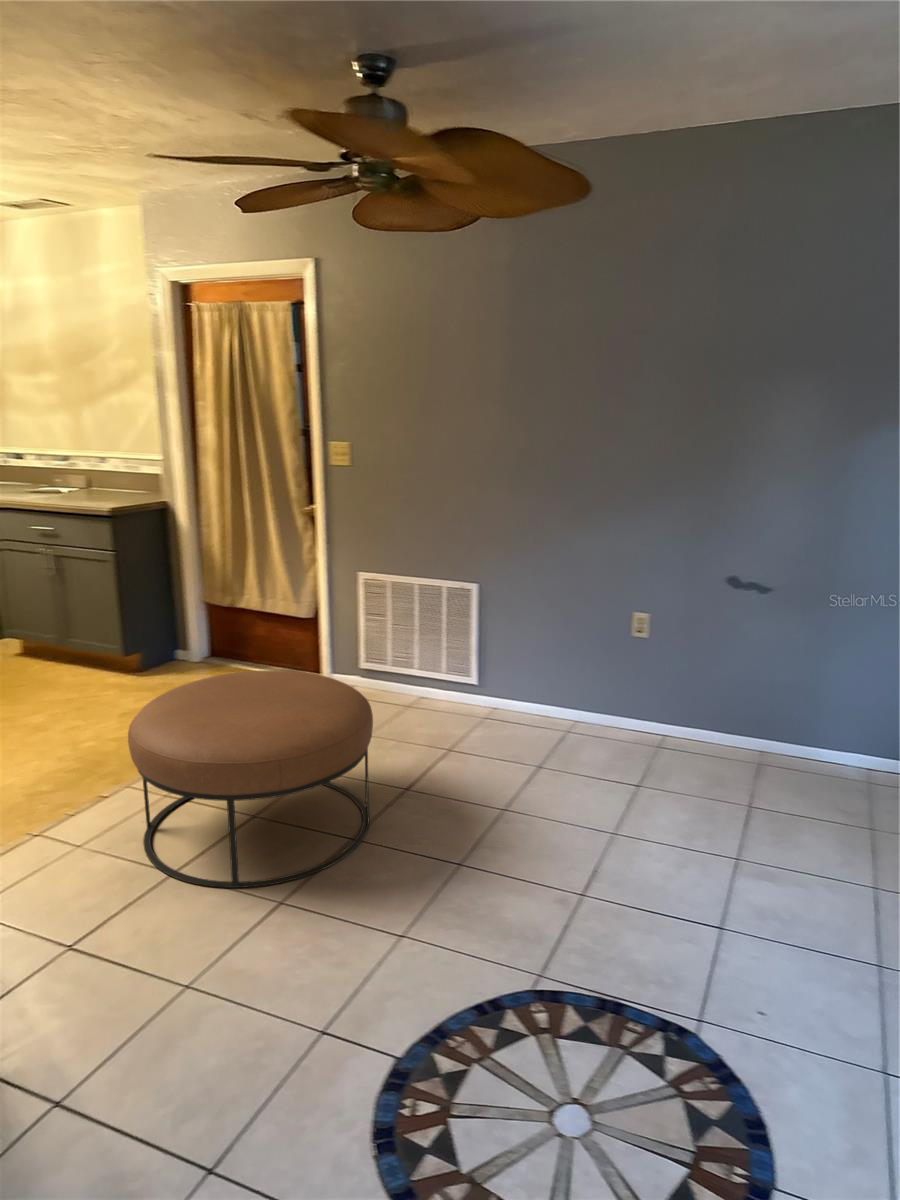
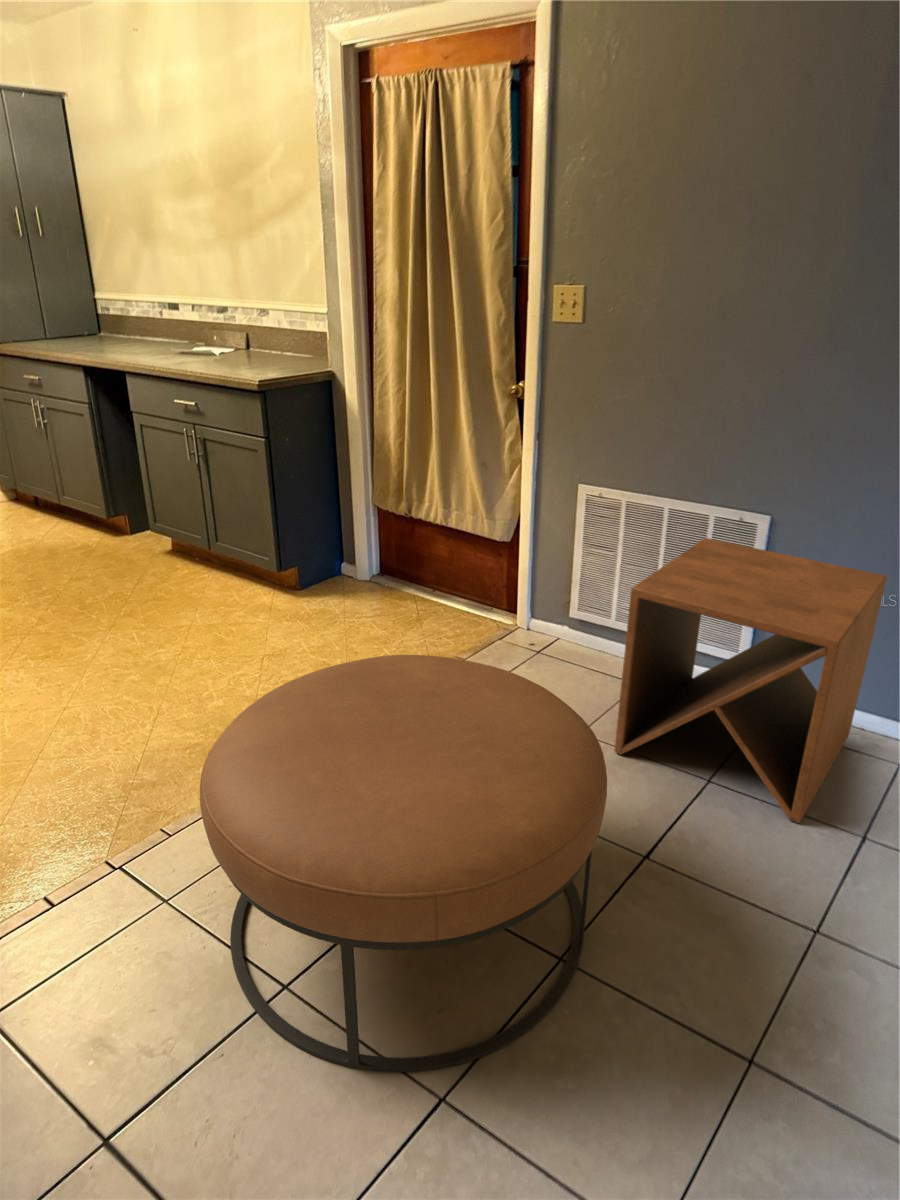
side table: none [389,599,546,763] -> present [614,538,887,823]

